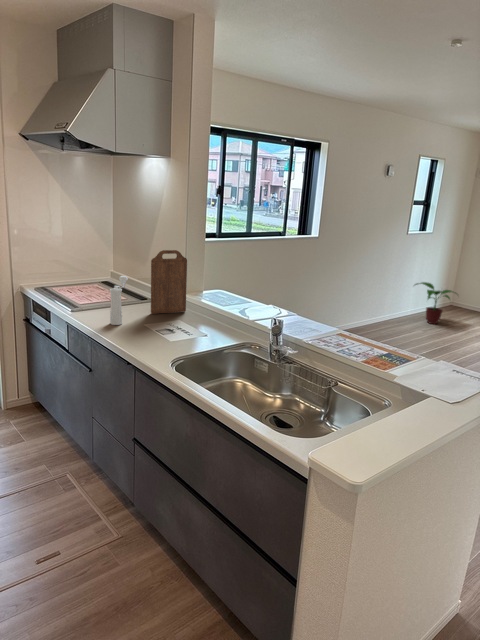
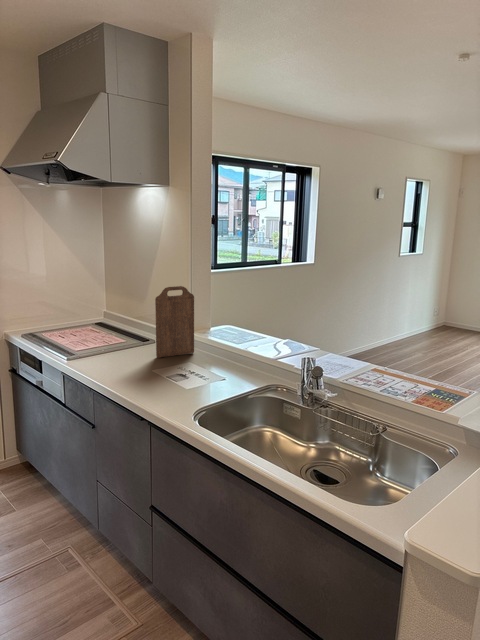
pepper mill: present [110,276,128,325] -> none [113,318,132,373]
potted plant: present [415,282,453,324] -> none [409,305,457,348]

